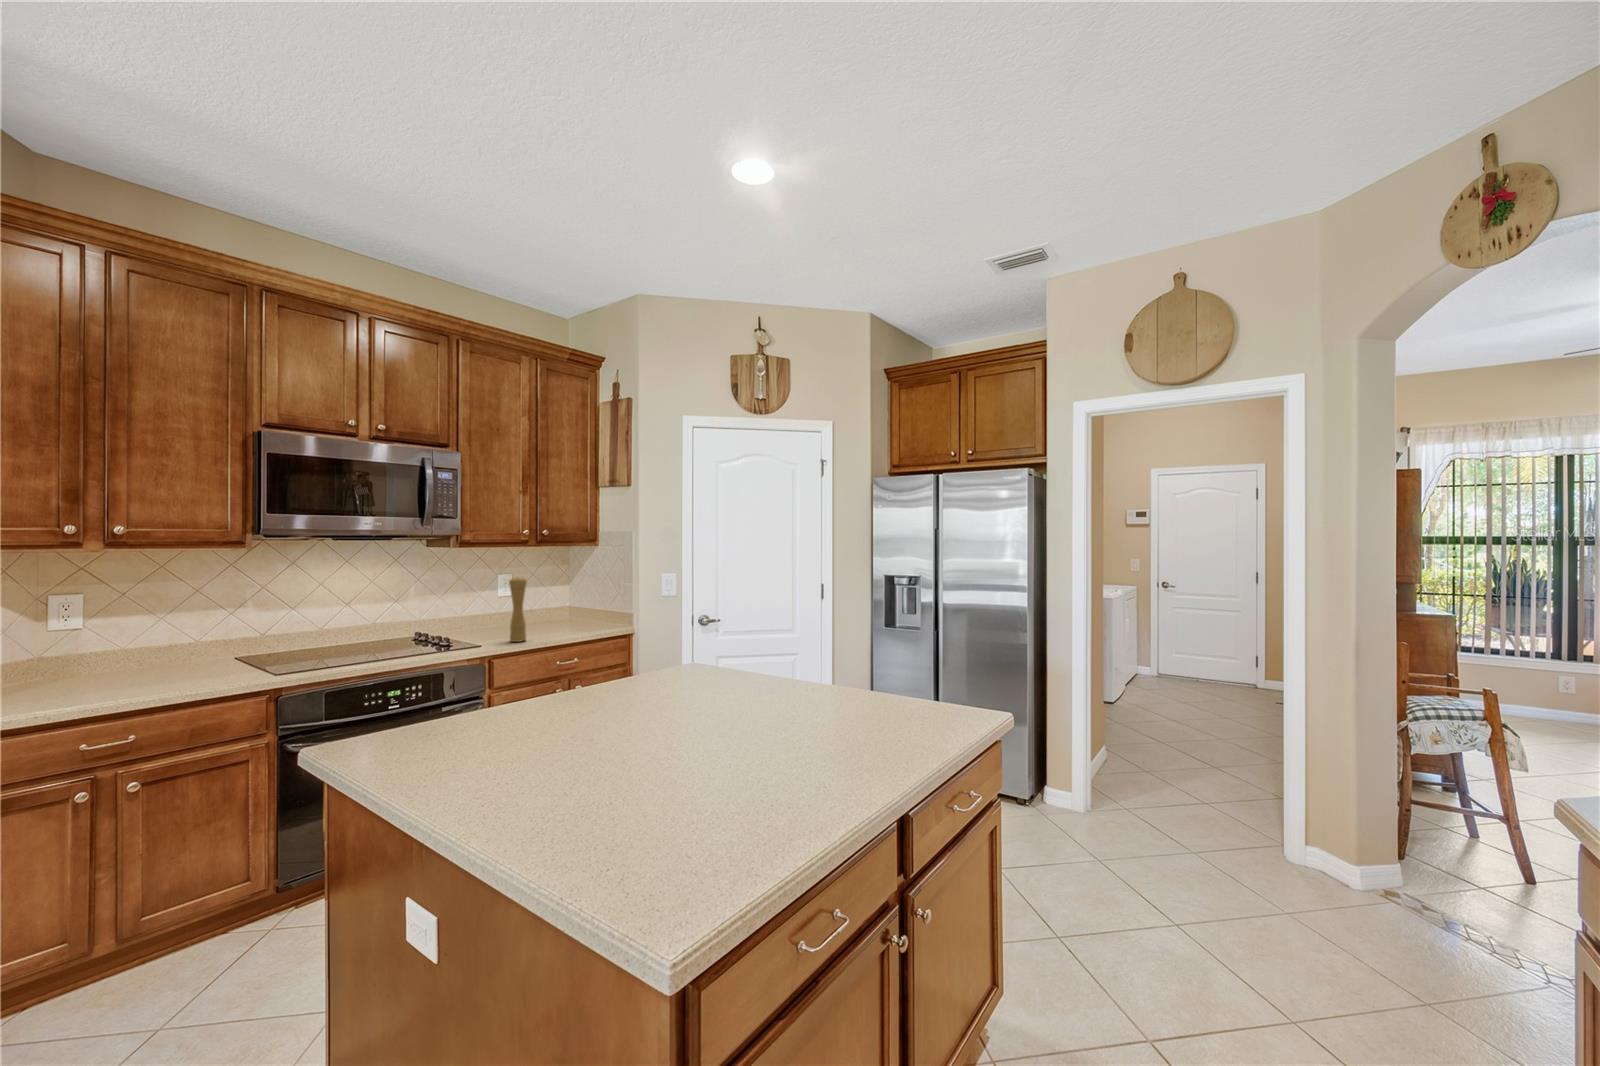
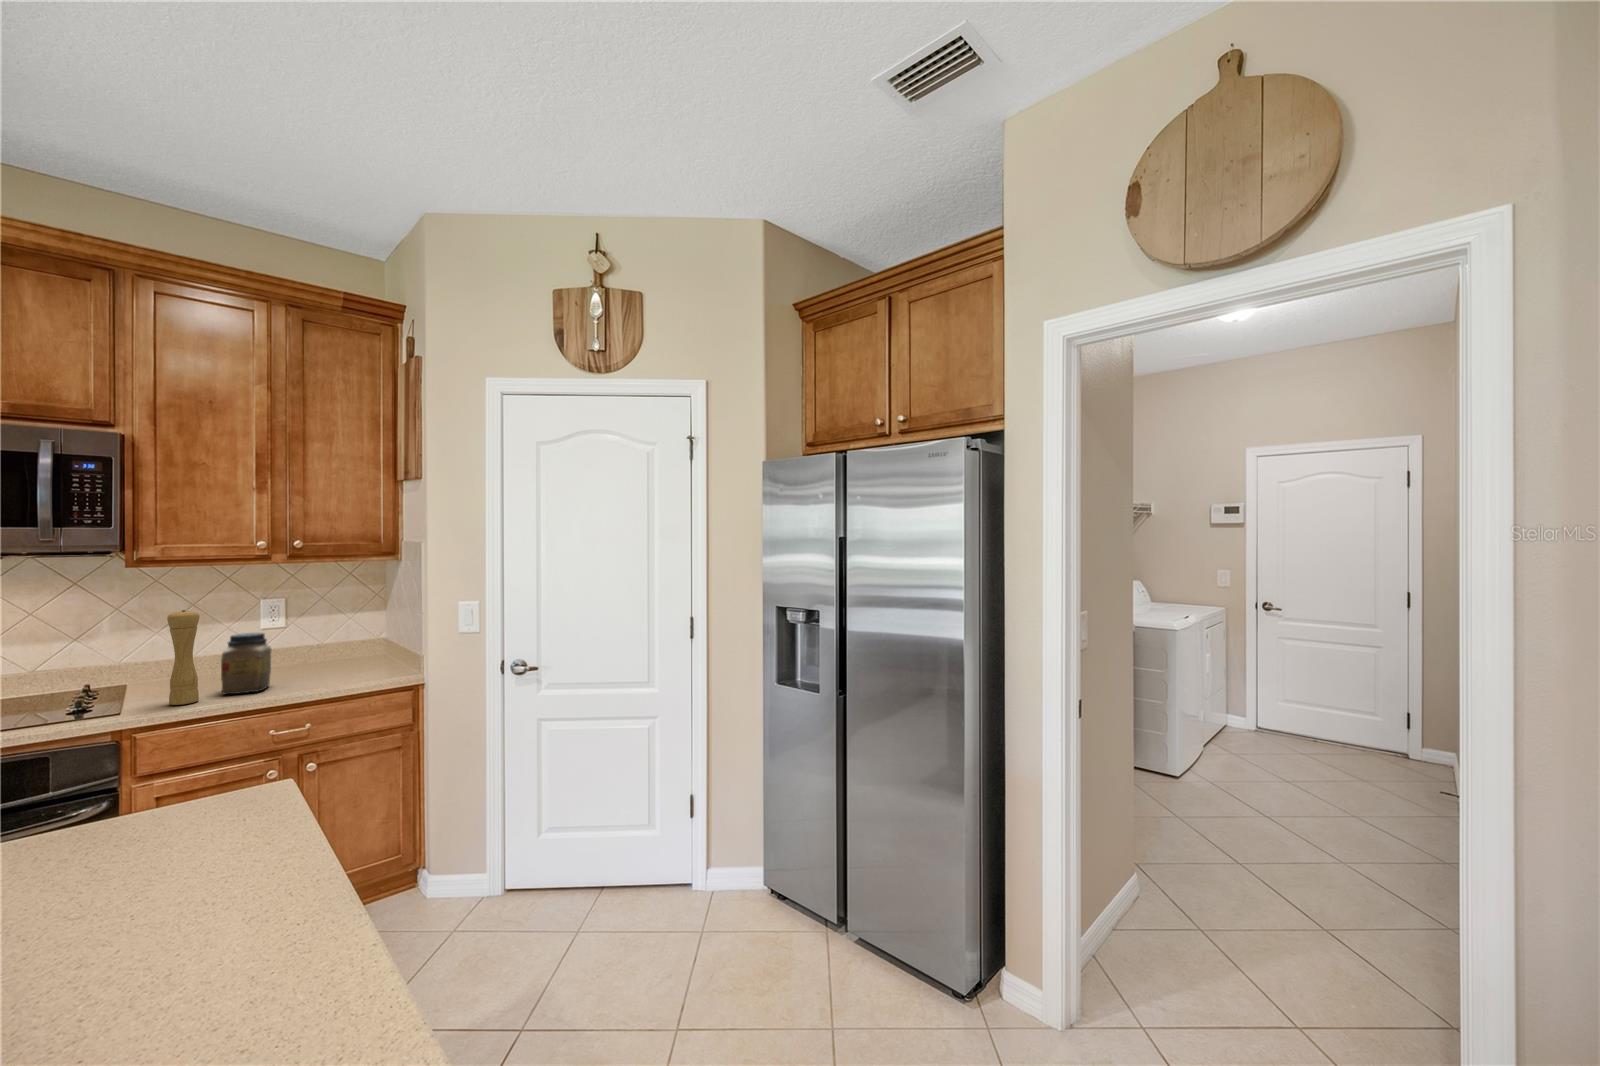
jar: none [527,595,555,637] -> present [221,633,271,695]

